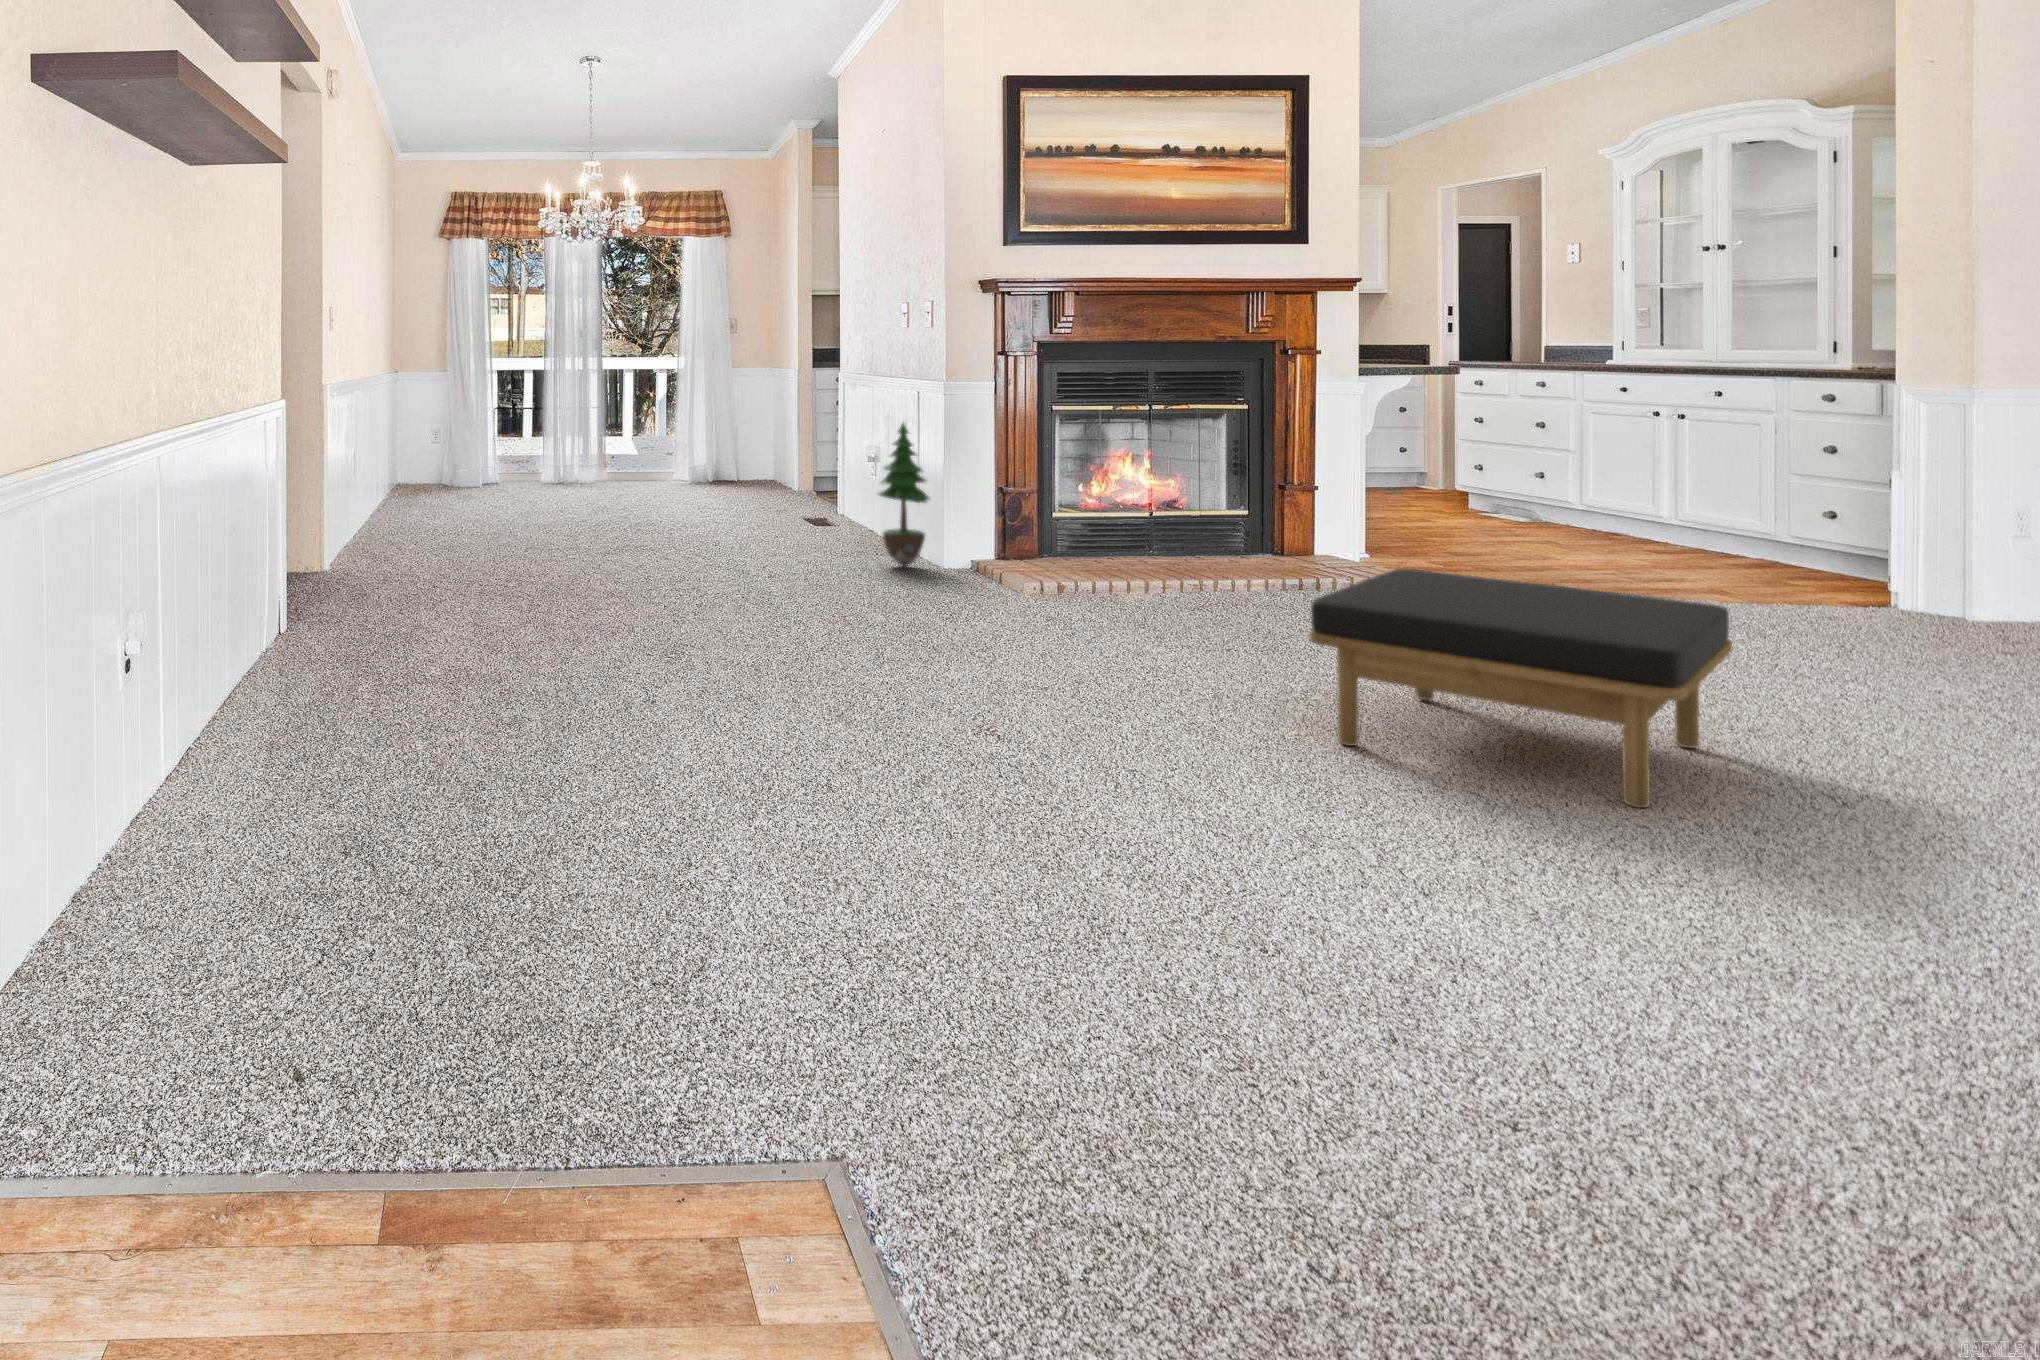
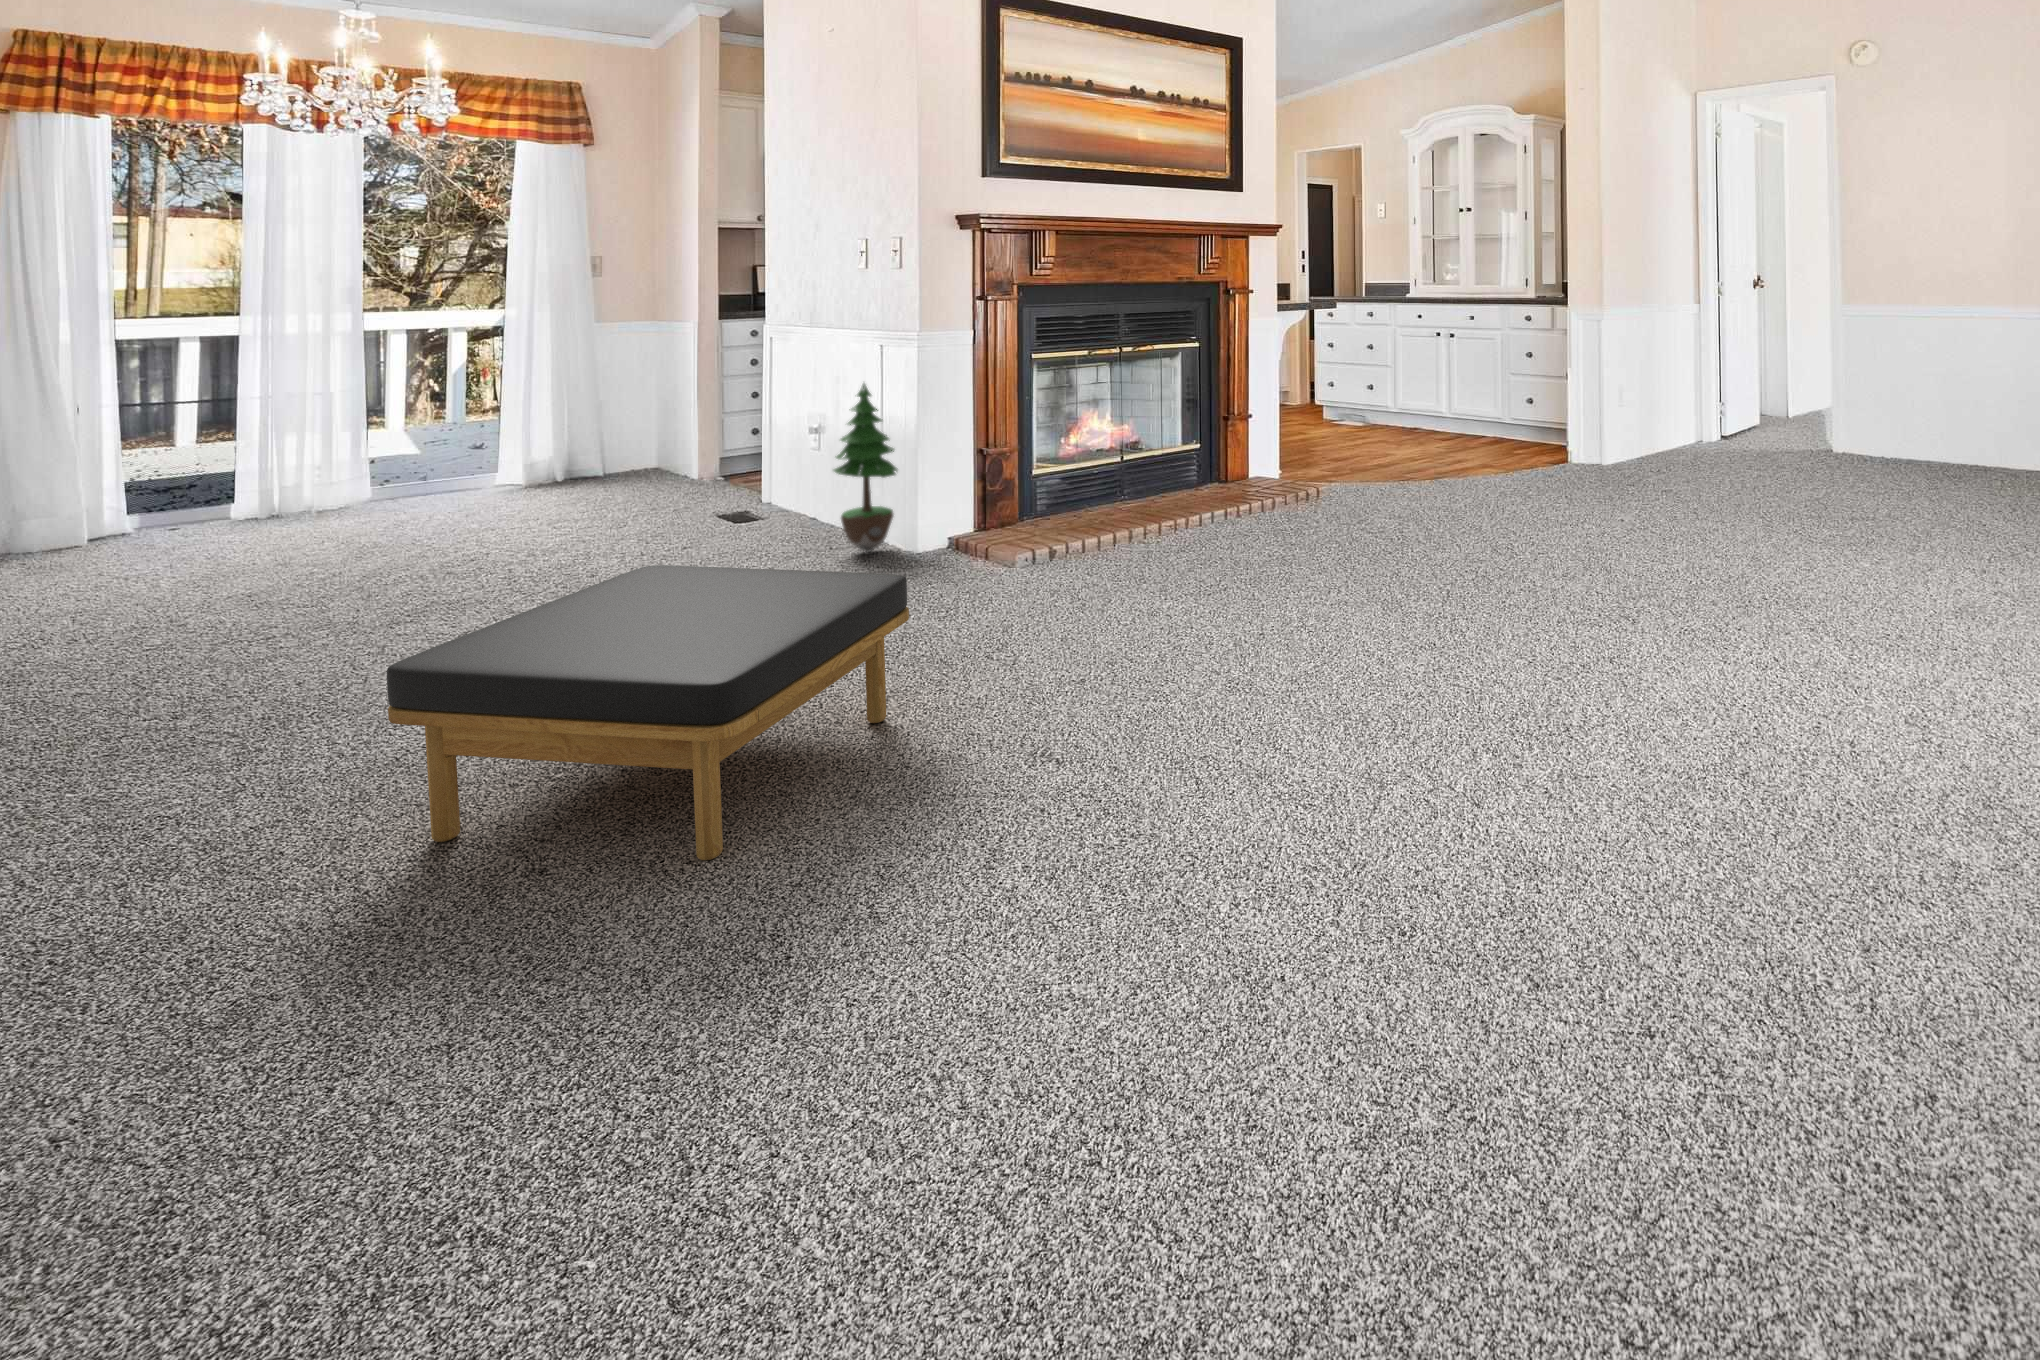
ottoman: present [1310,569,1732,808] -> present [387,565,909,860]

